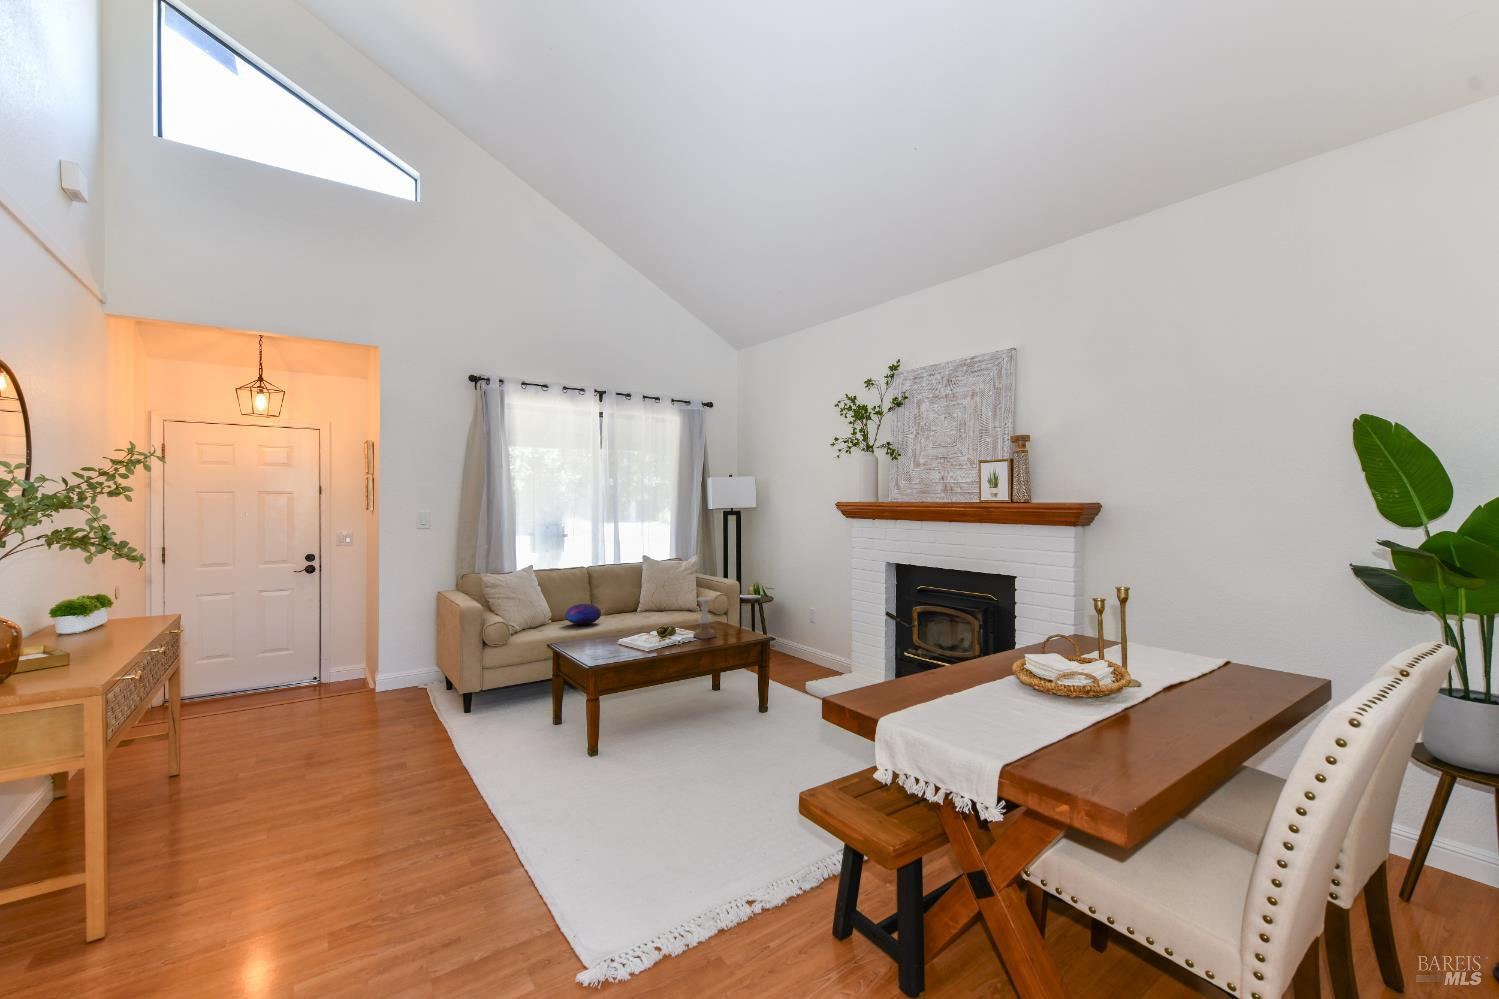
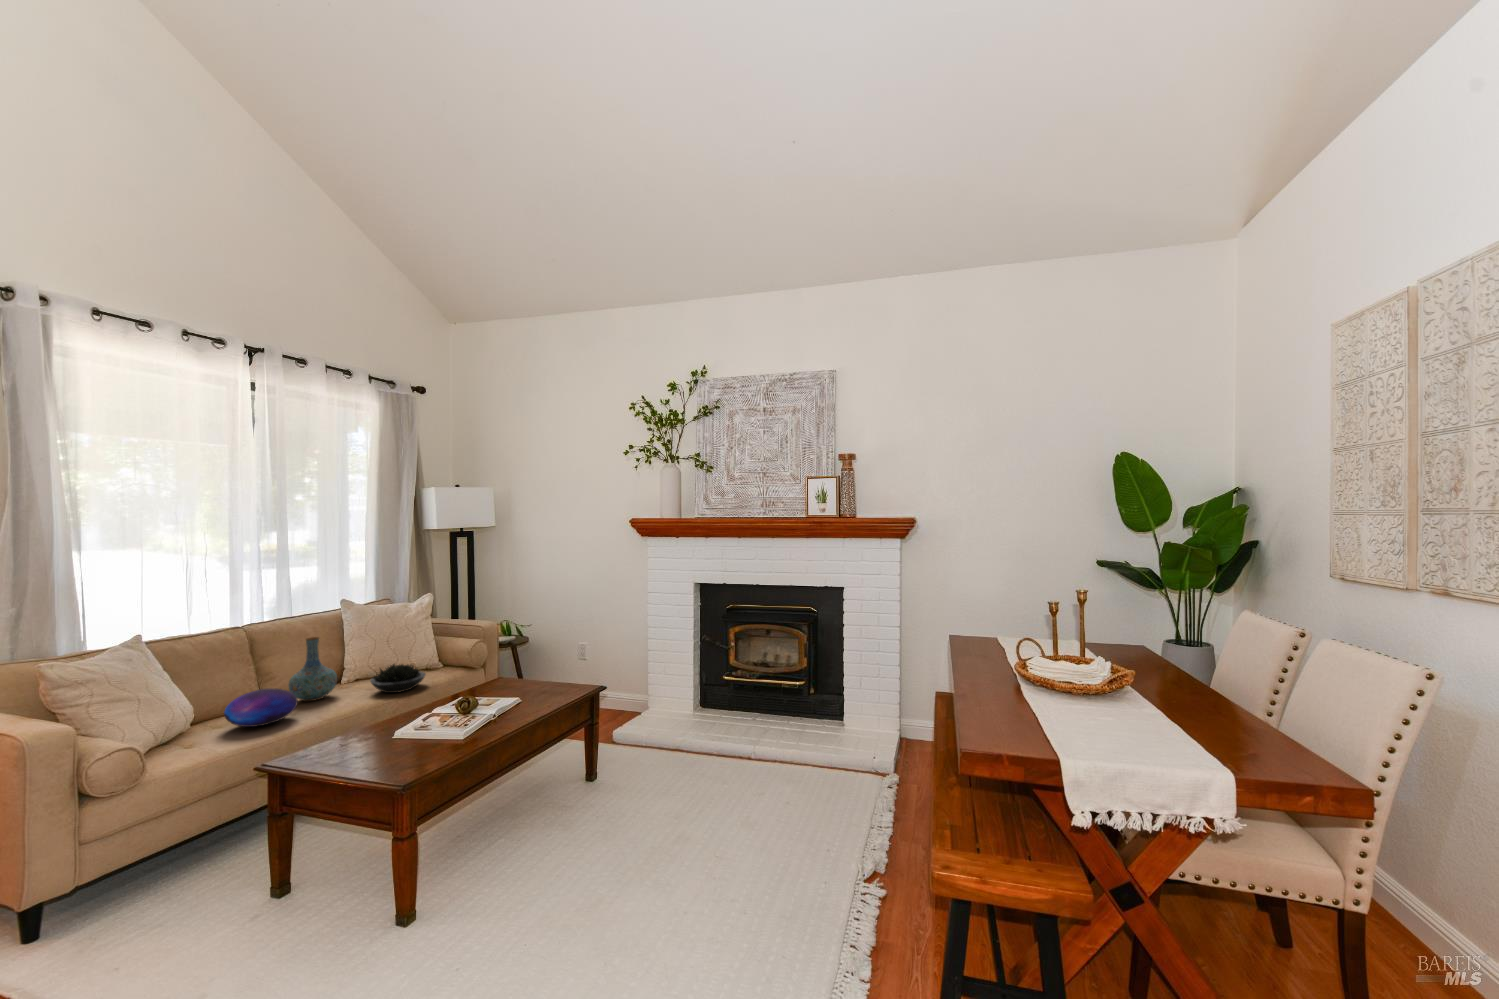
vase: none [605,577,632,618] -> present [288,637,337,701]
candle holder: present [693,597,717,639] -> none [501,652,535,712]
succulent plant: none [645,600,679,620] -> present [370,664,426,693]

